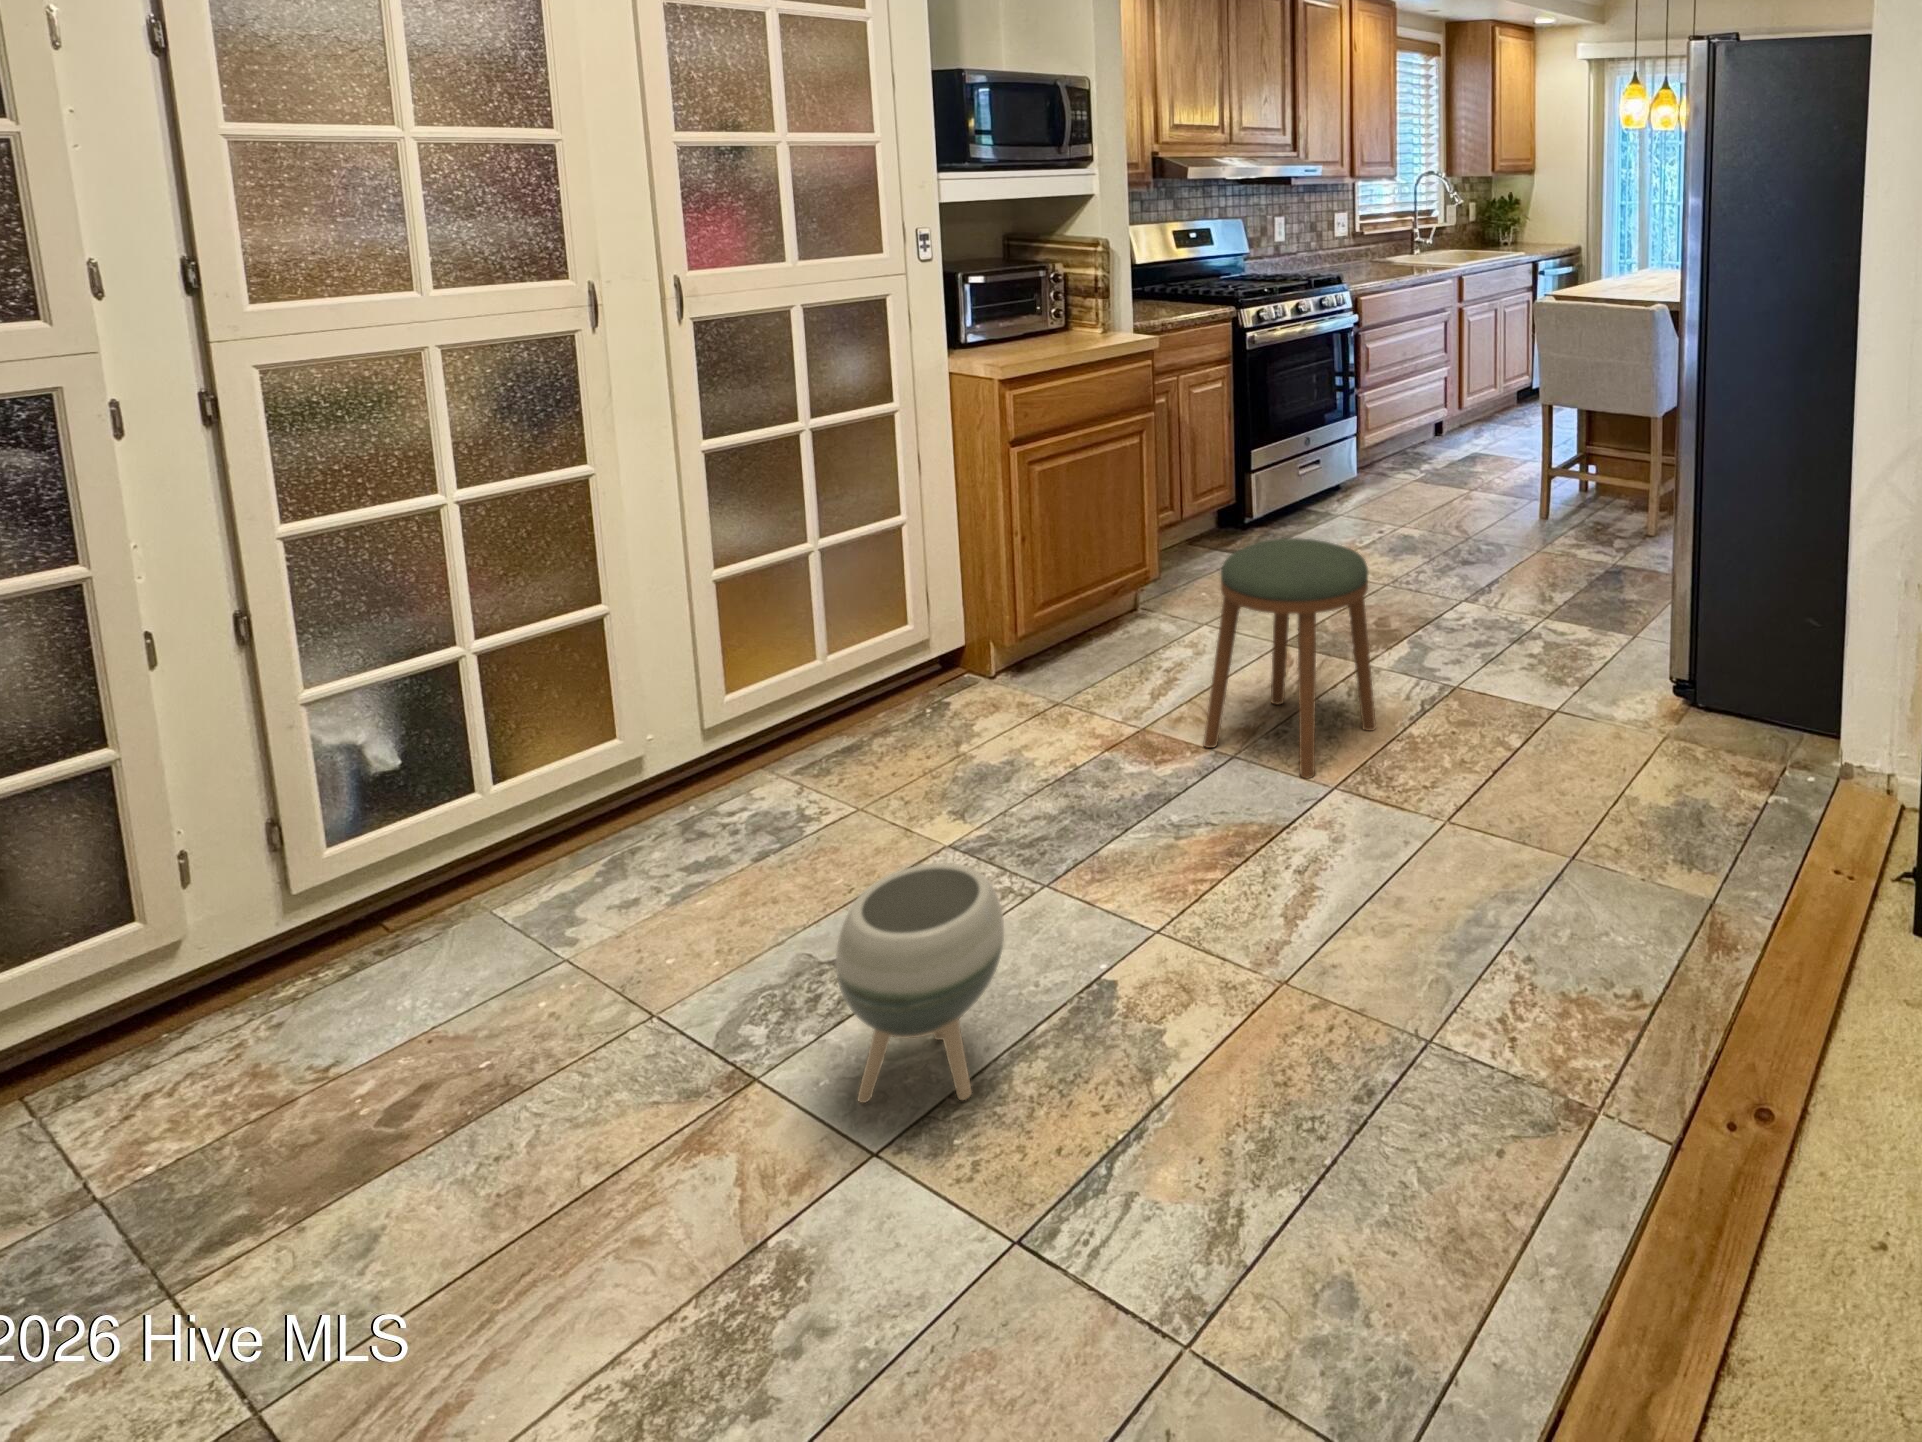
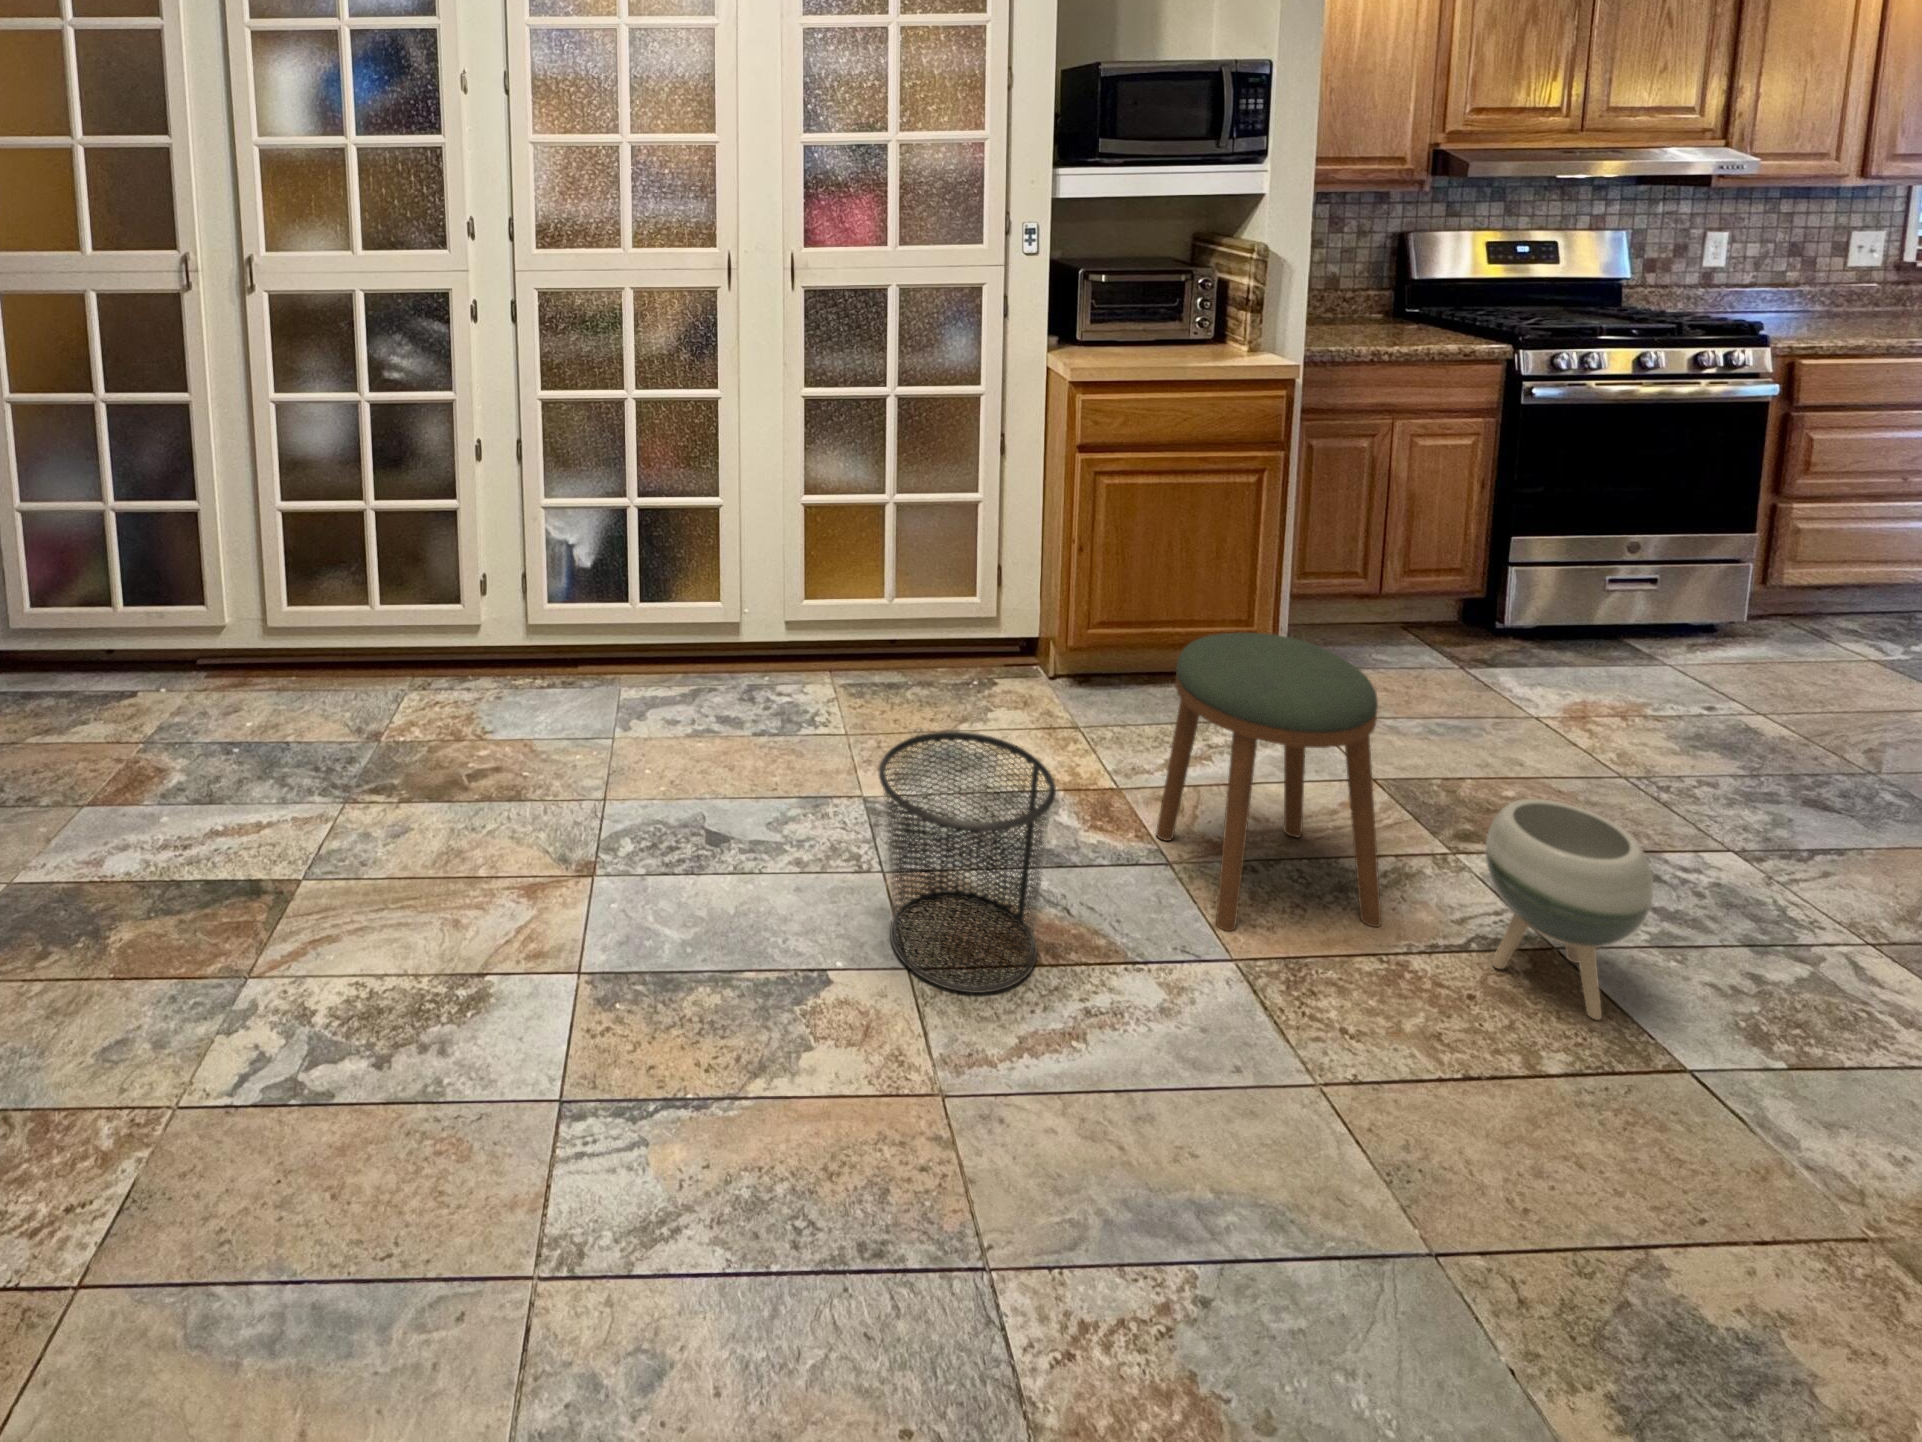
waste bin: none [1087,688,1258,932] -> present [879,731,1056,993]
planter: present [836,863,1004,1103] -> present [1485,799,1653,1020]

